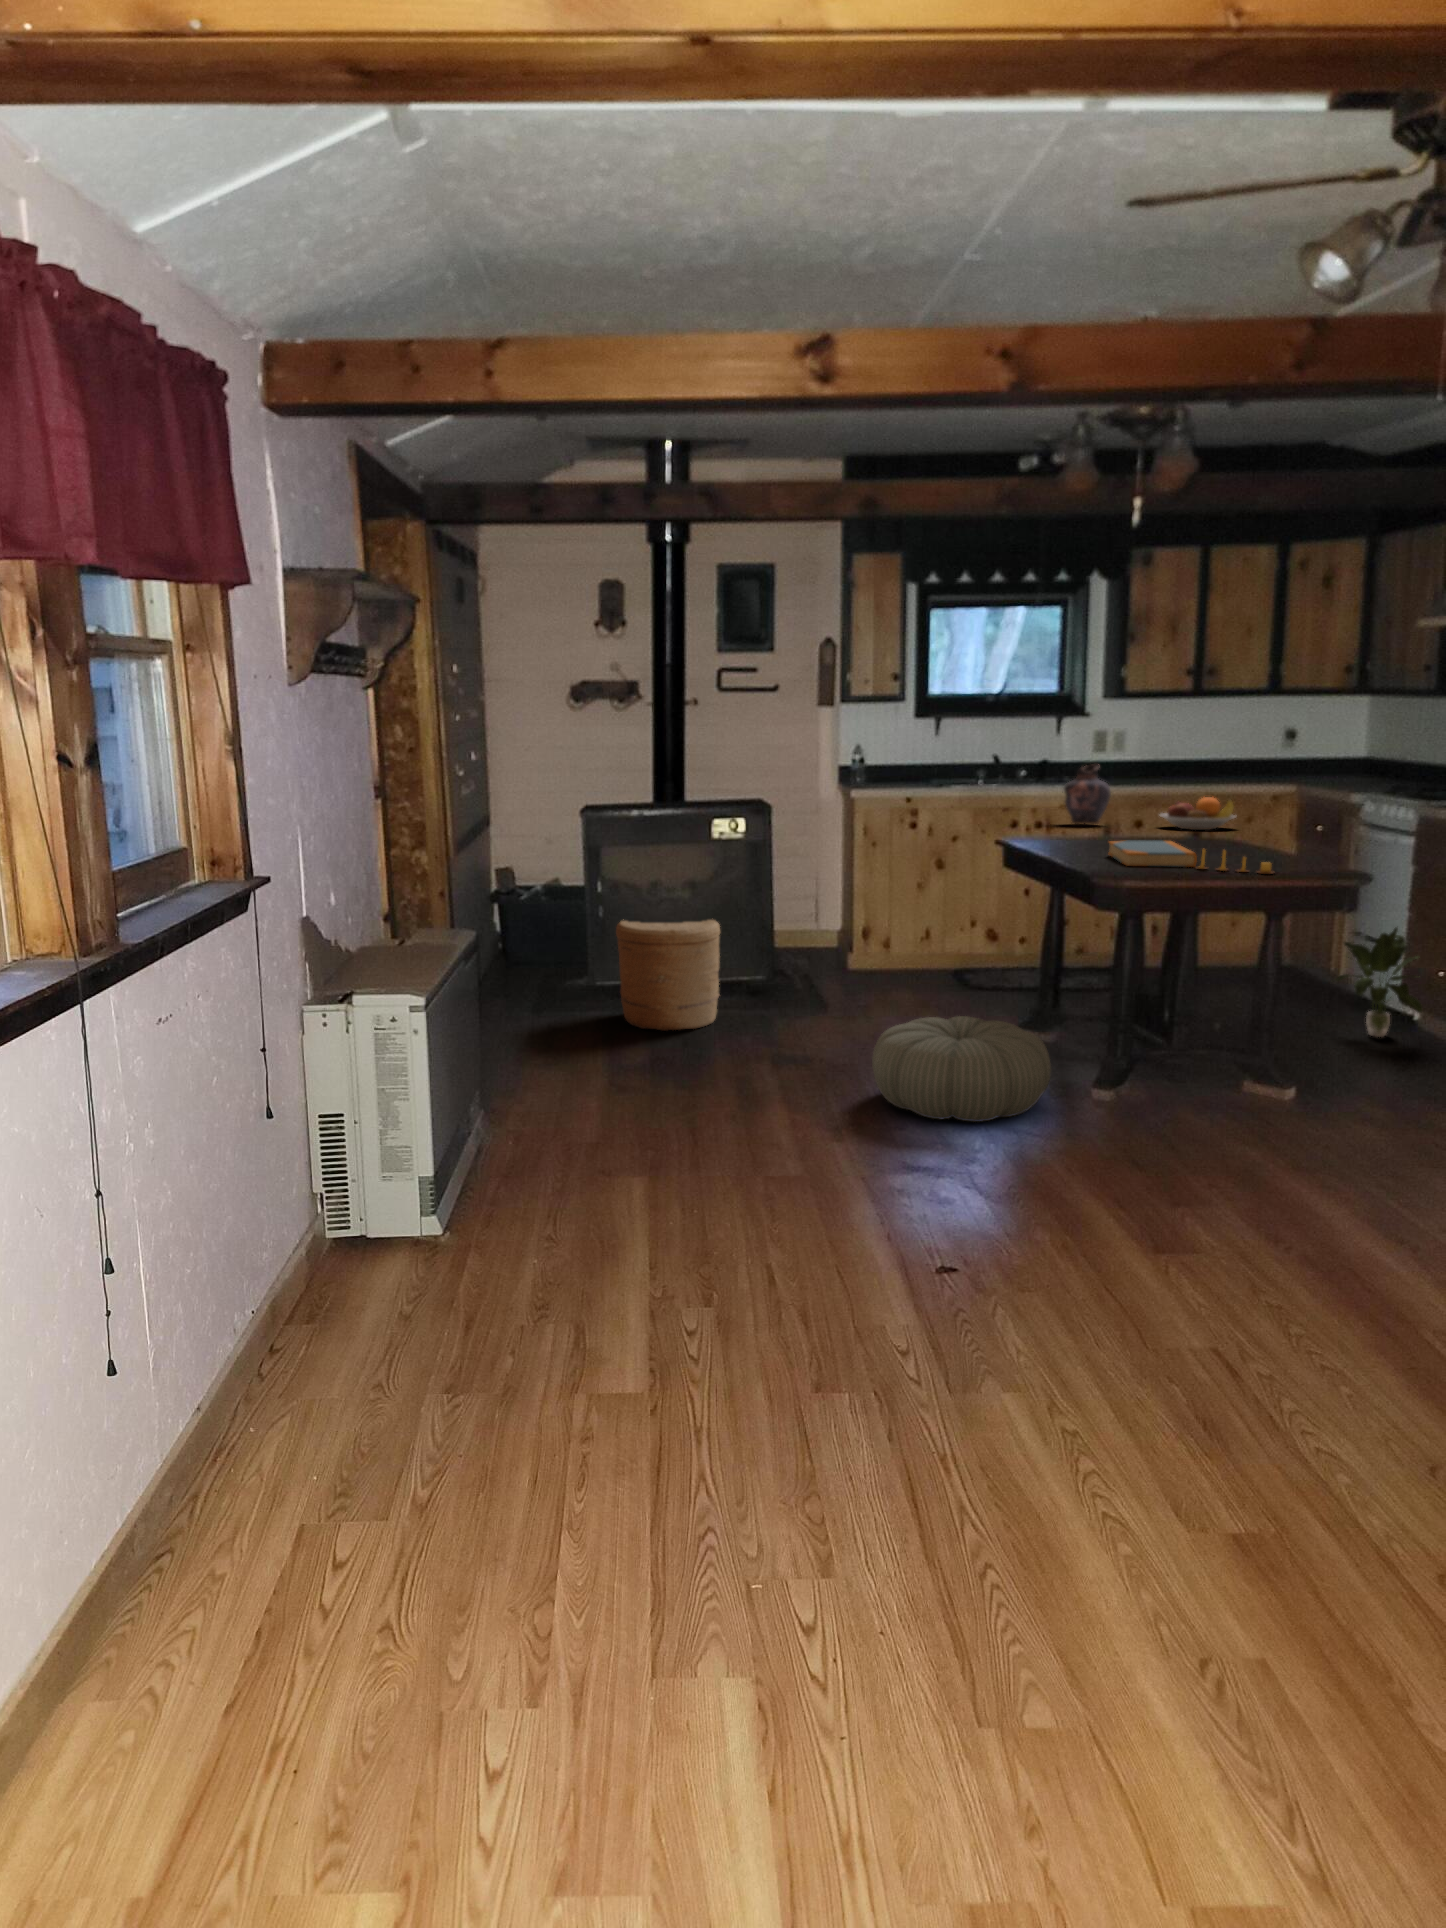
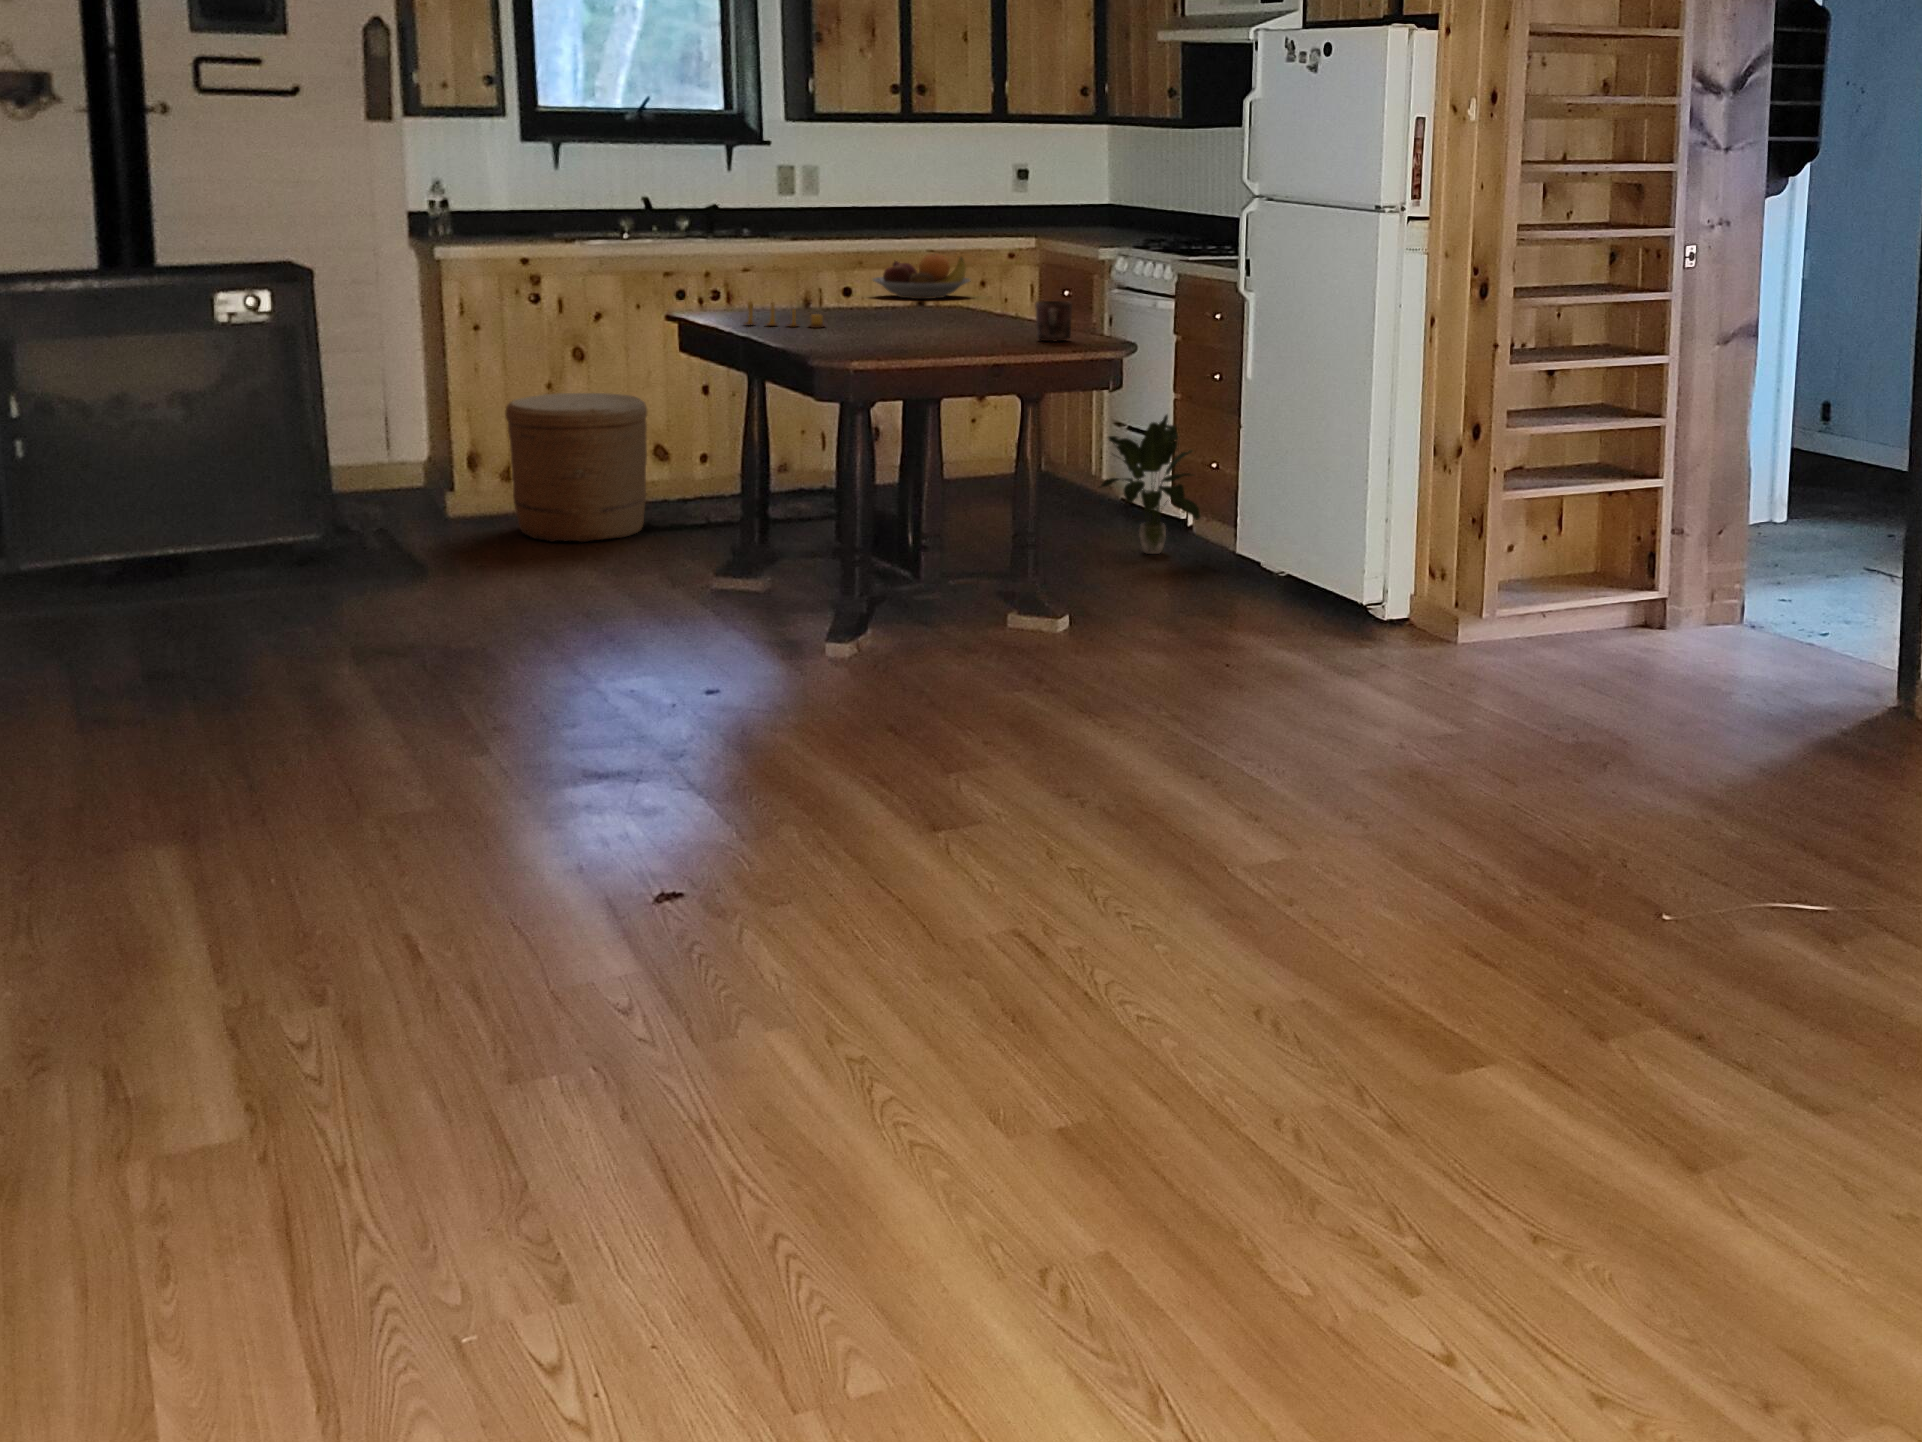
vase: present [1064,764,1111,824] -> none [741,210,807,294]
mug: none [1285,837,1317,869] -> present [1035,301,1072,341]
book: present [1109,841,1197,867] -> none [816,311,931,346]
candle: present [1197,848,1273,874] -> present [745,301,825,328]
woven basket: present [616,920,720,1031] -> present [505,393,647,542]
pouf: present [872,1016,1051,1122] -> none [507,565,761,711]

